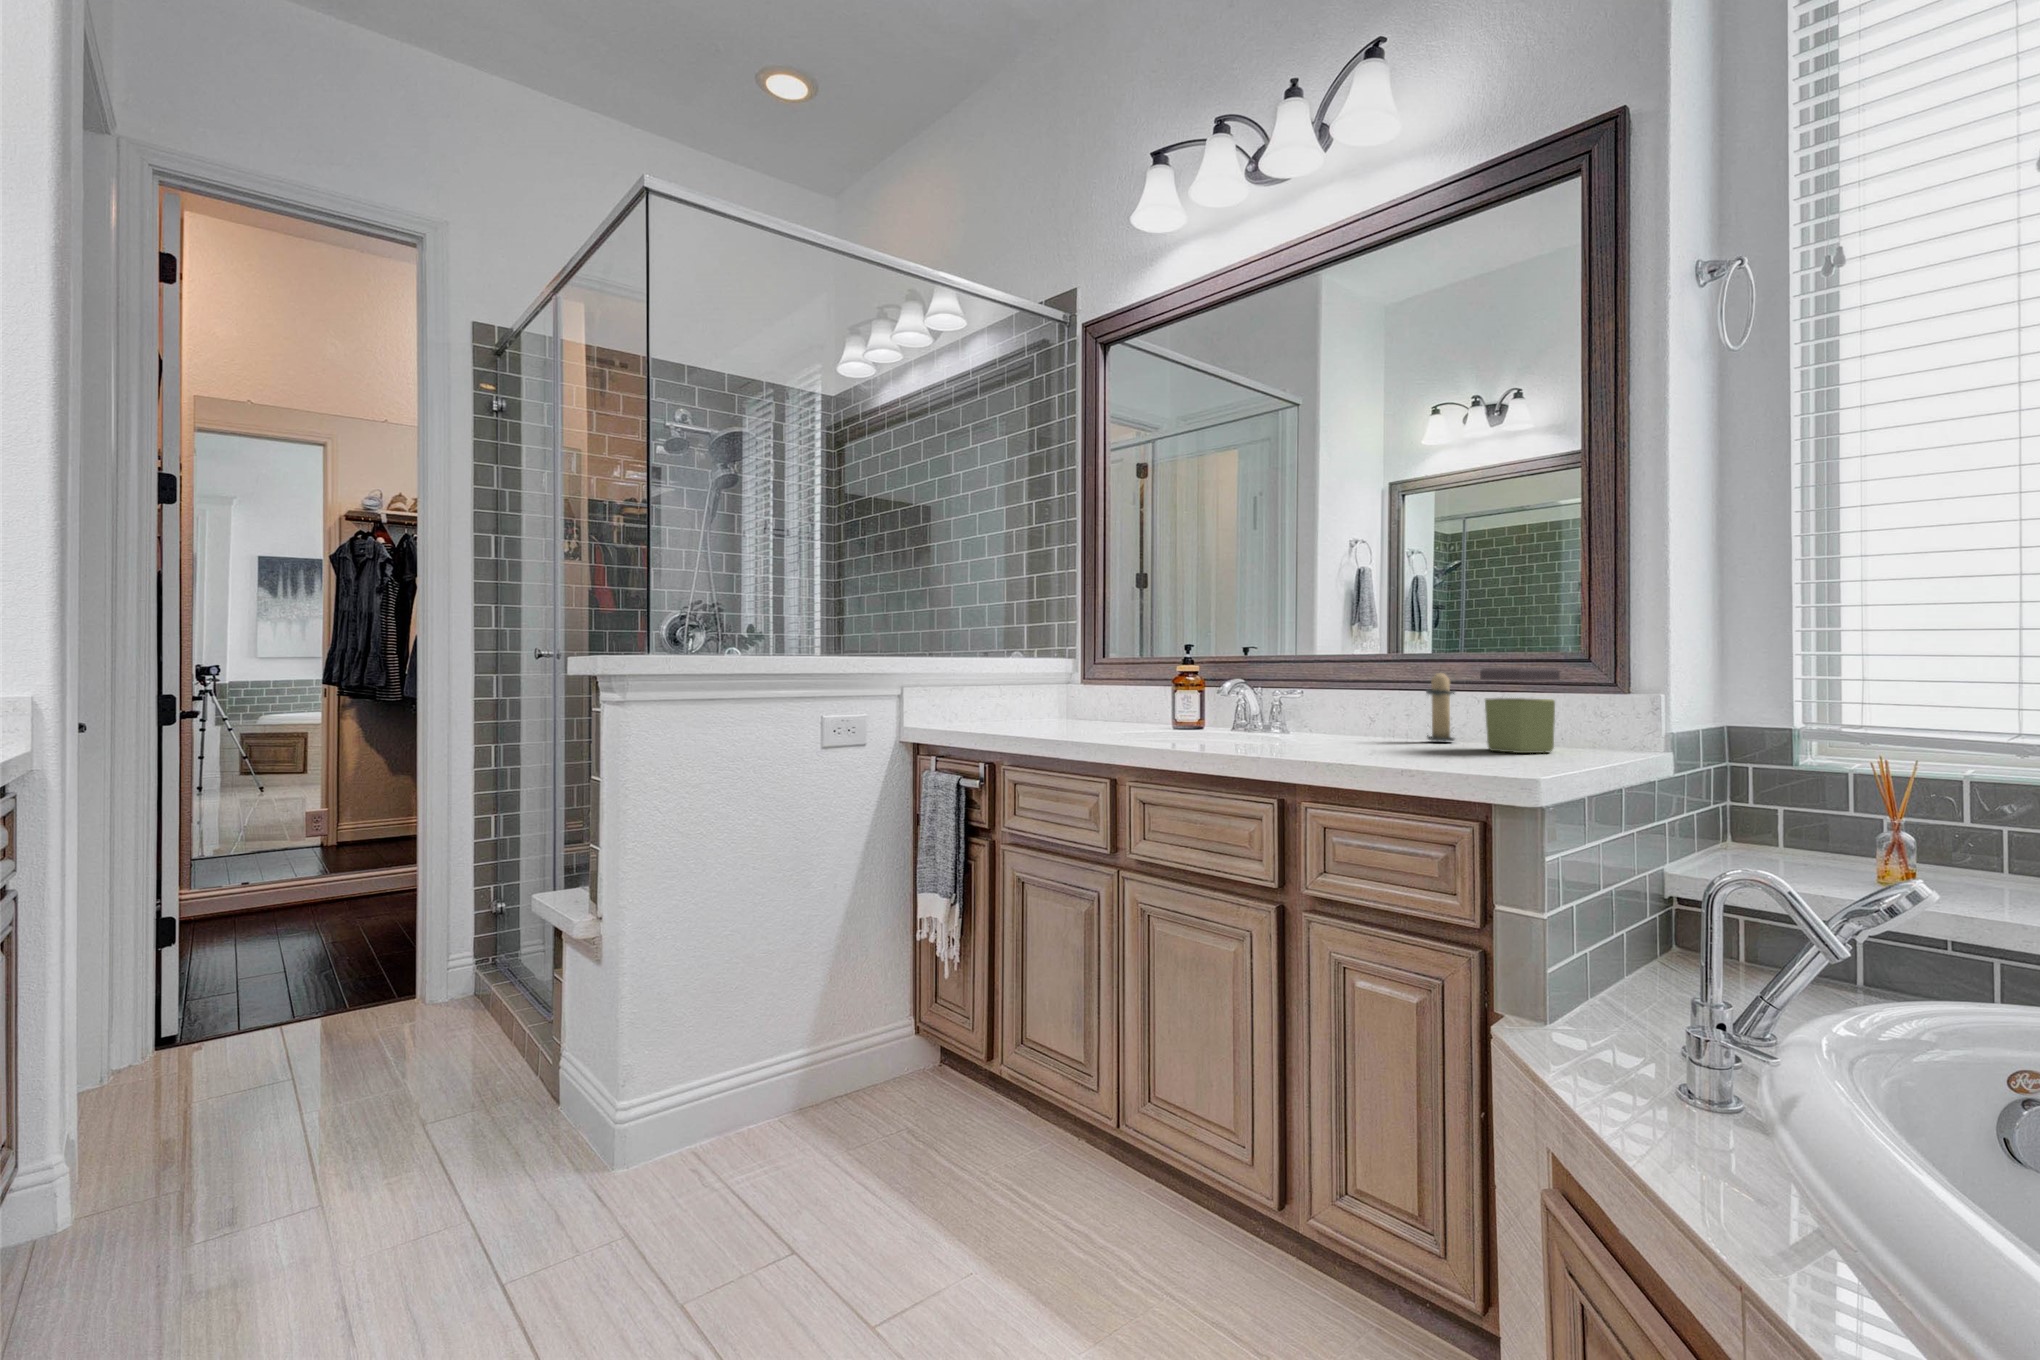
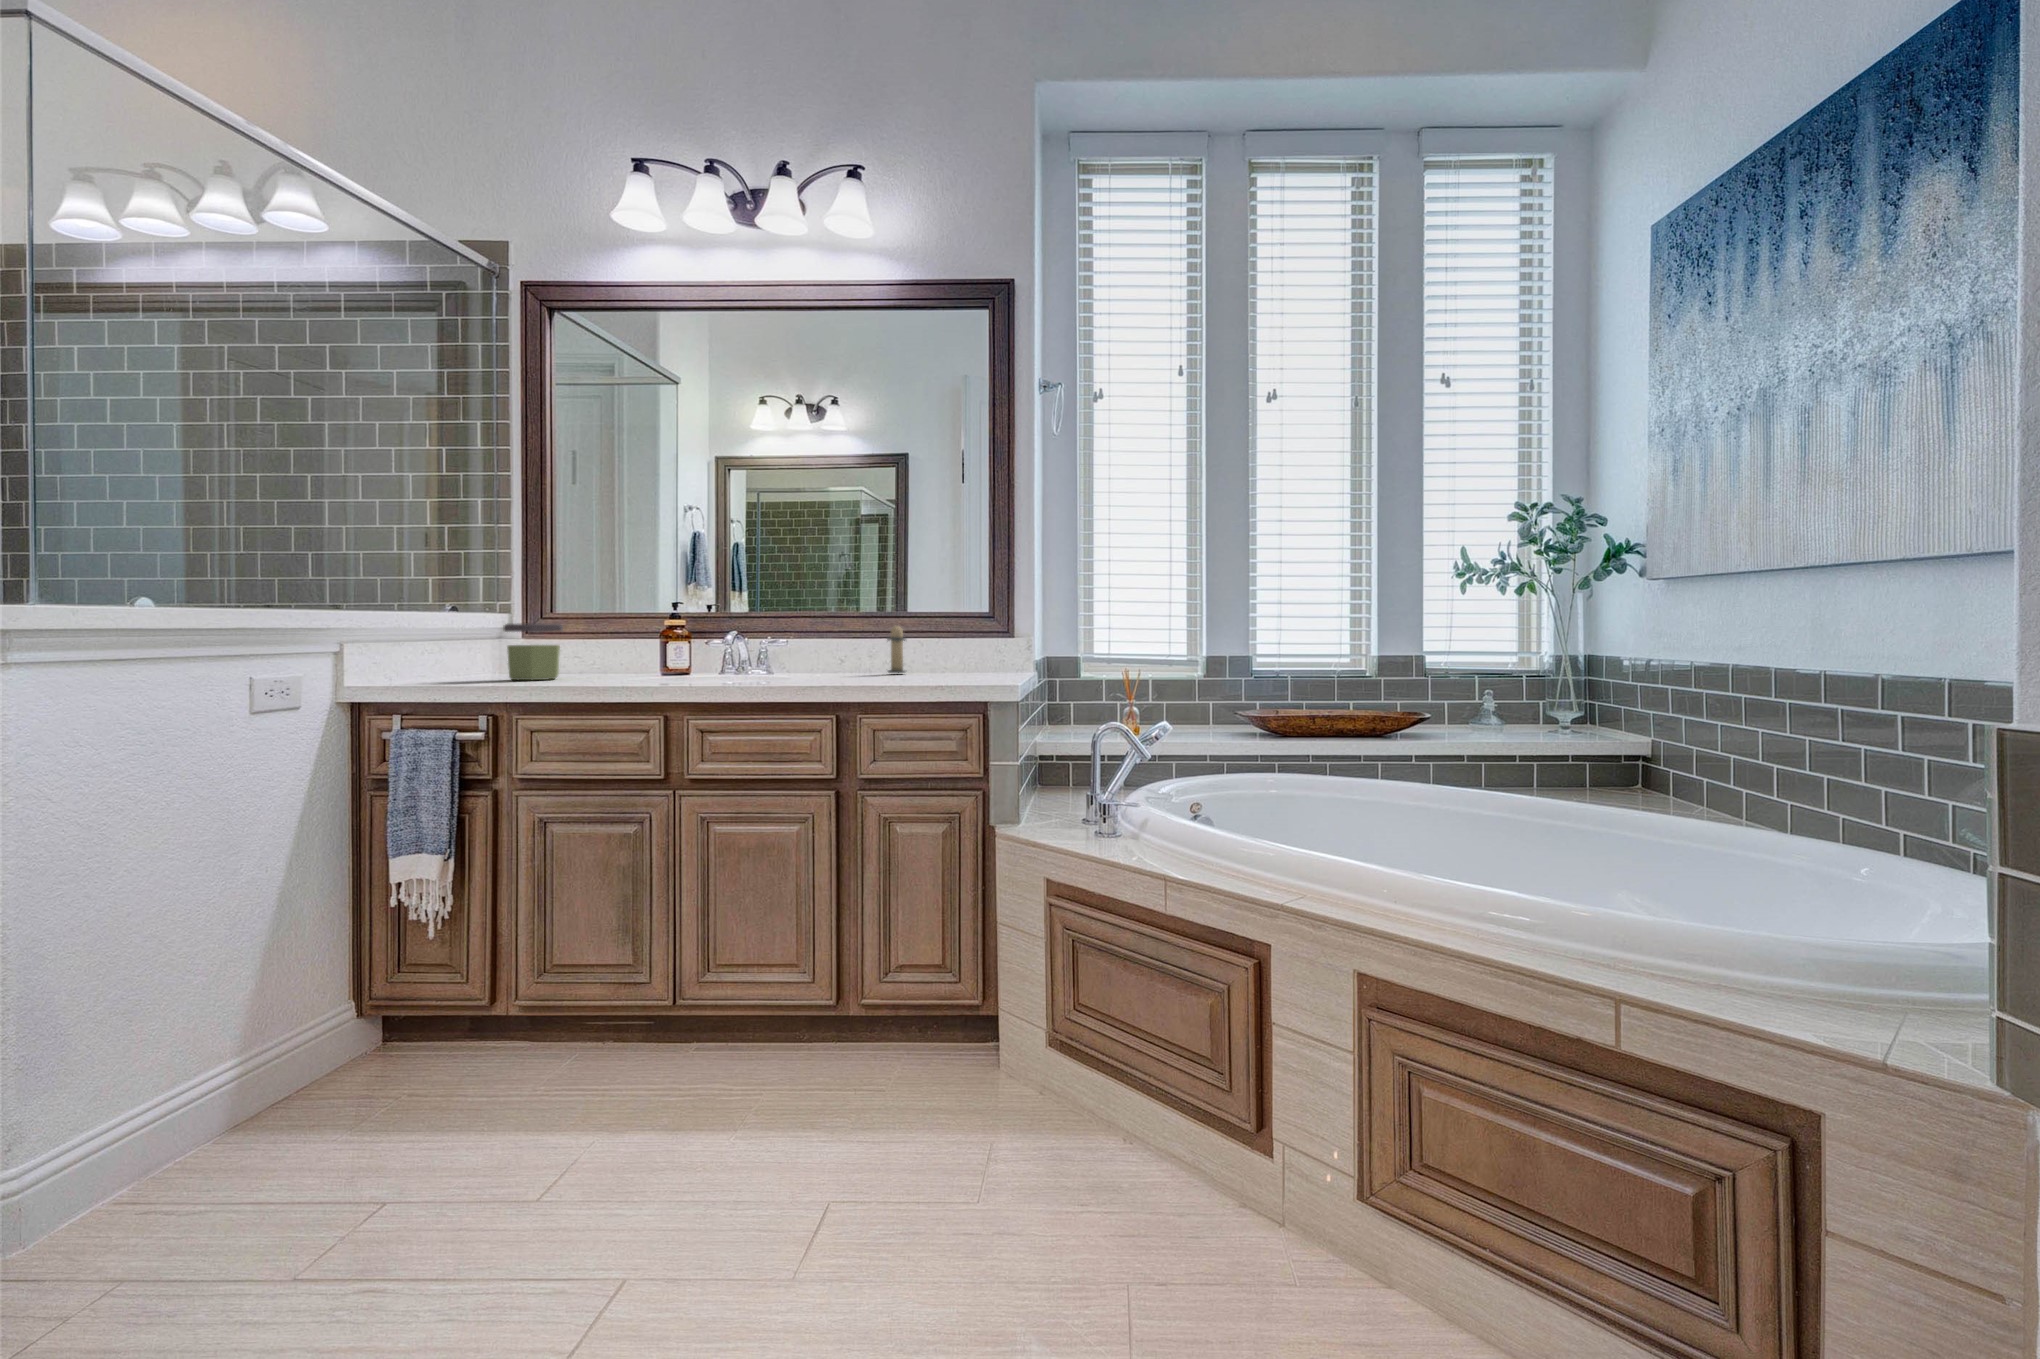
jar: present [1480,668,1560,753] -> present [503,623,563,680]

